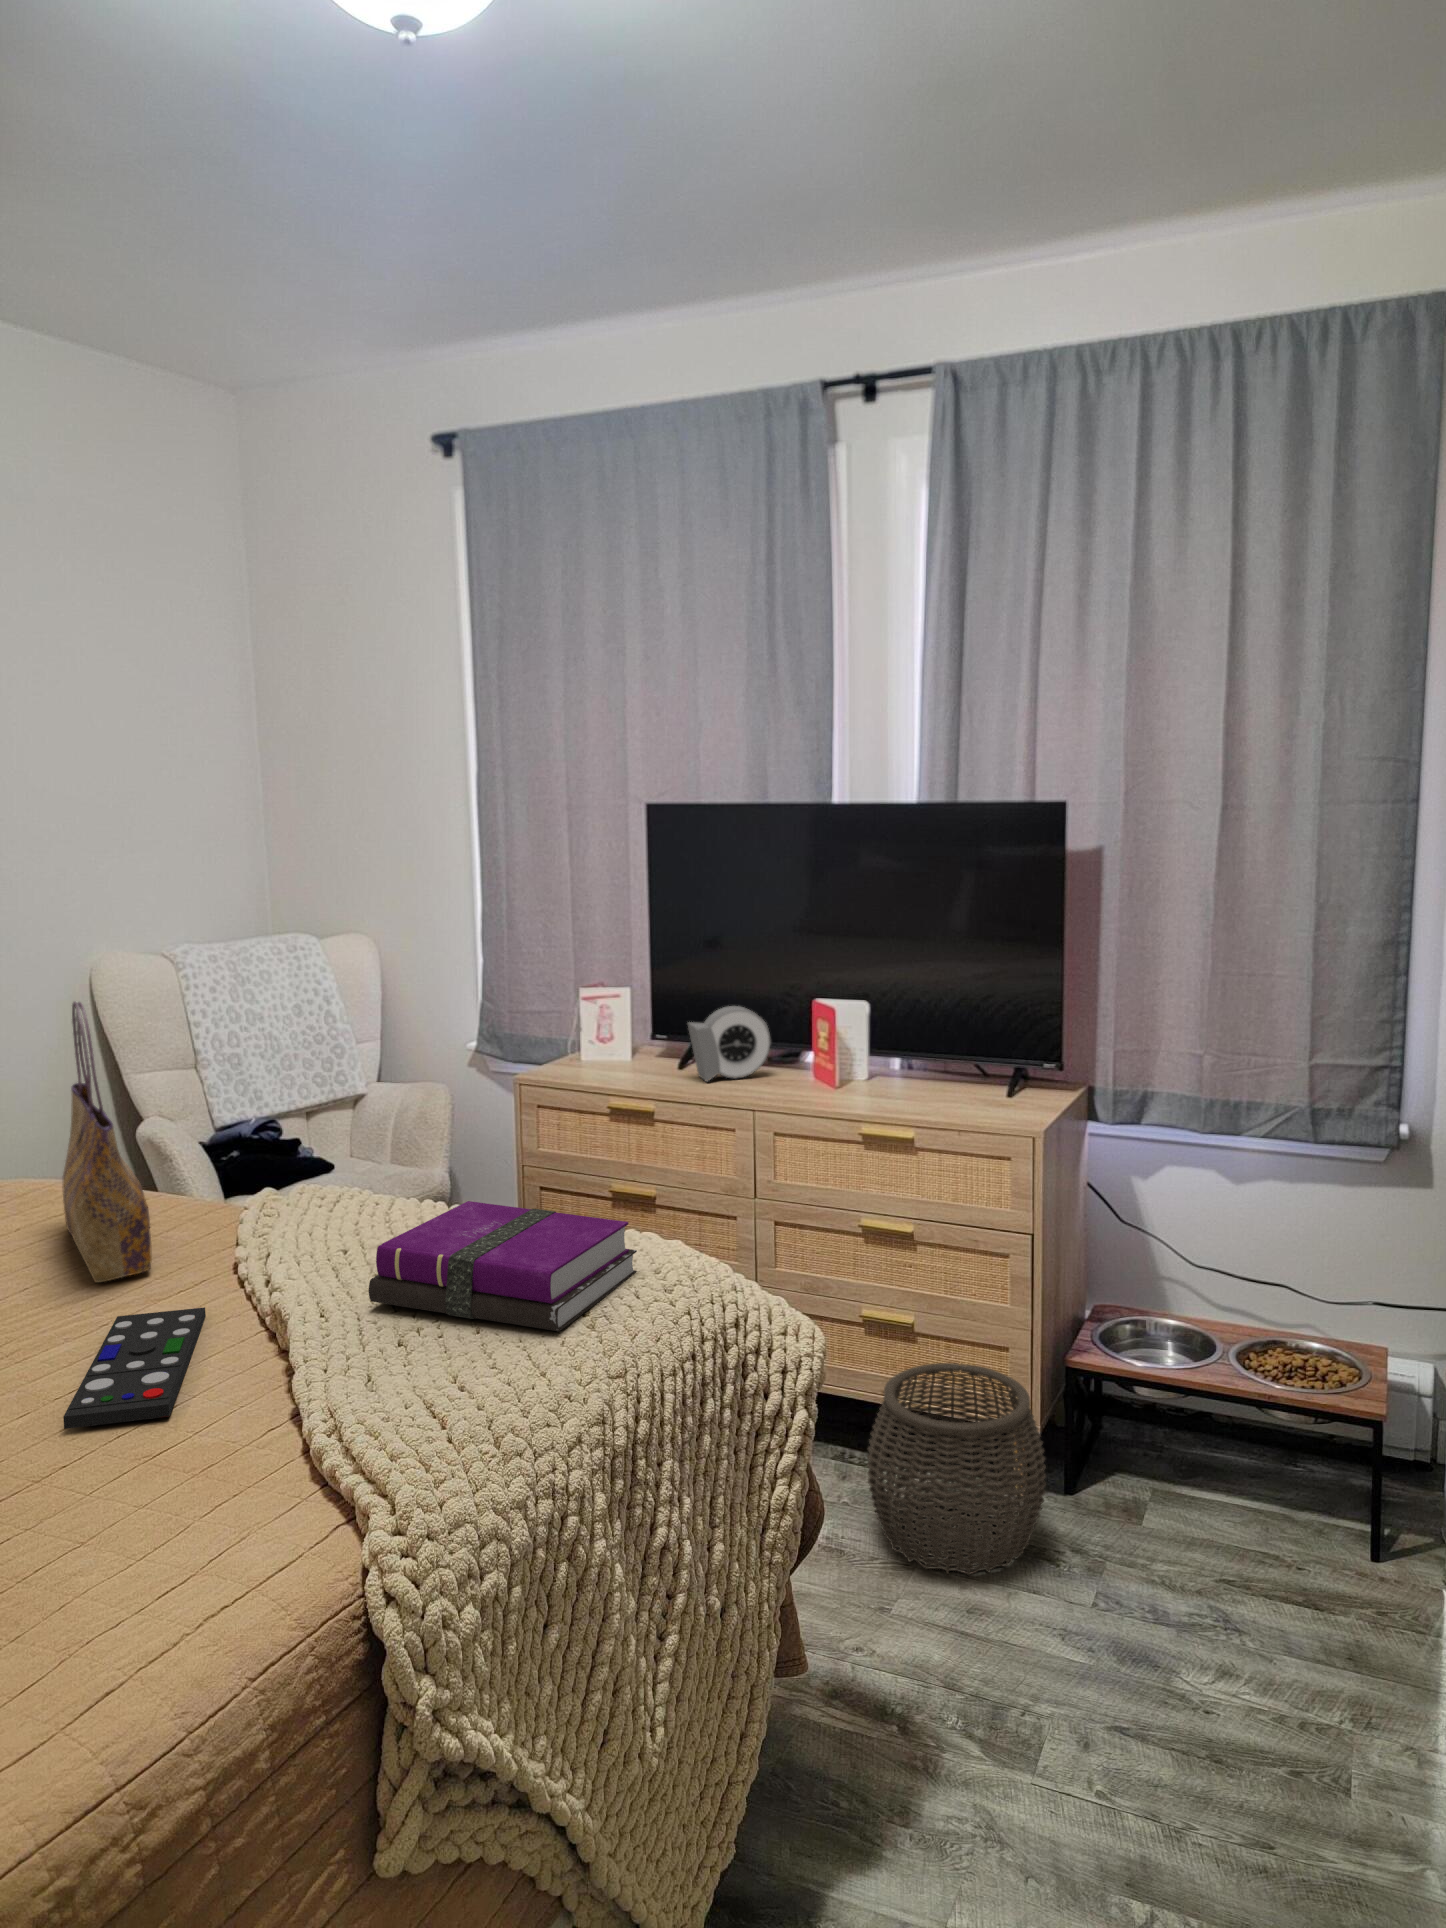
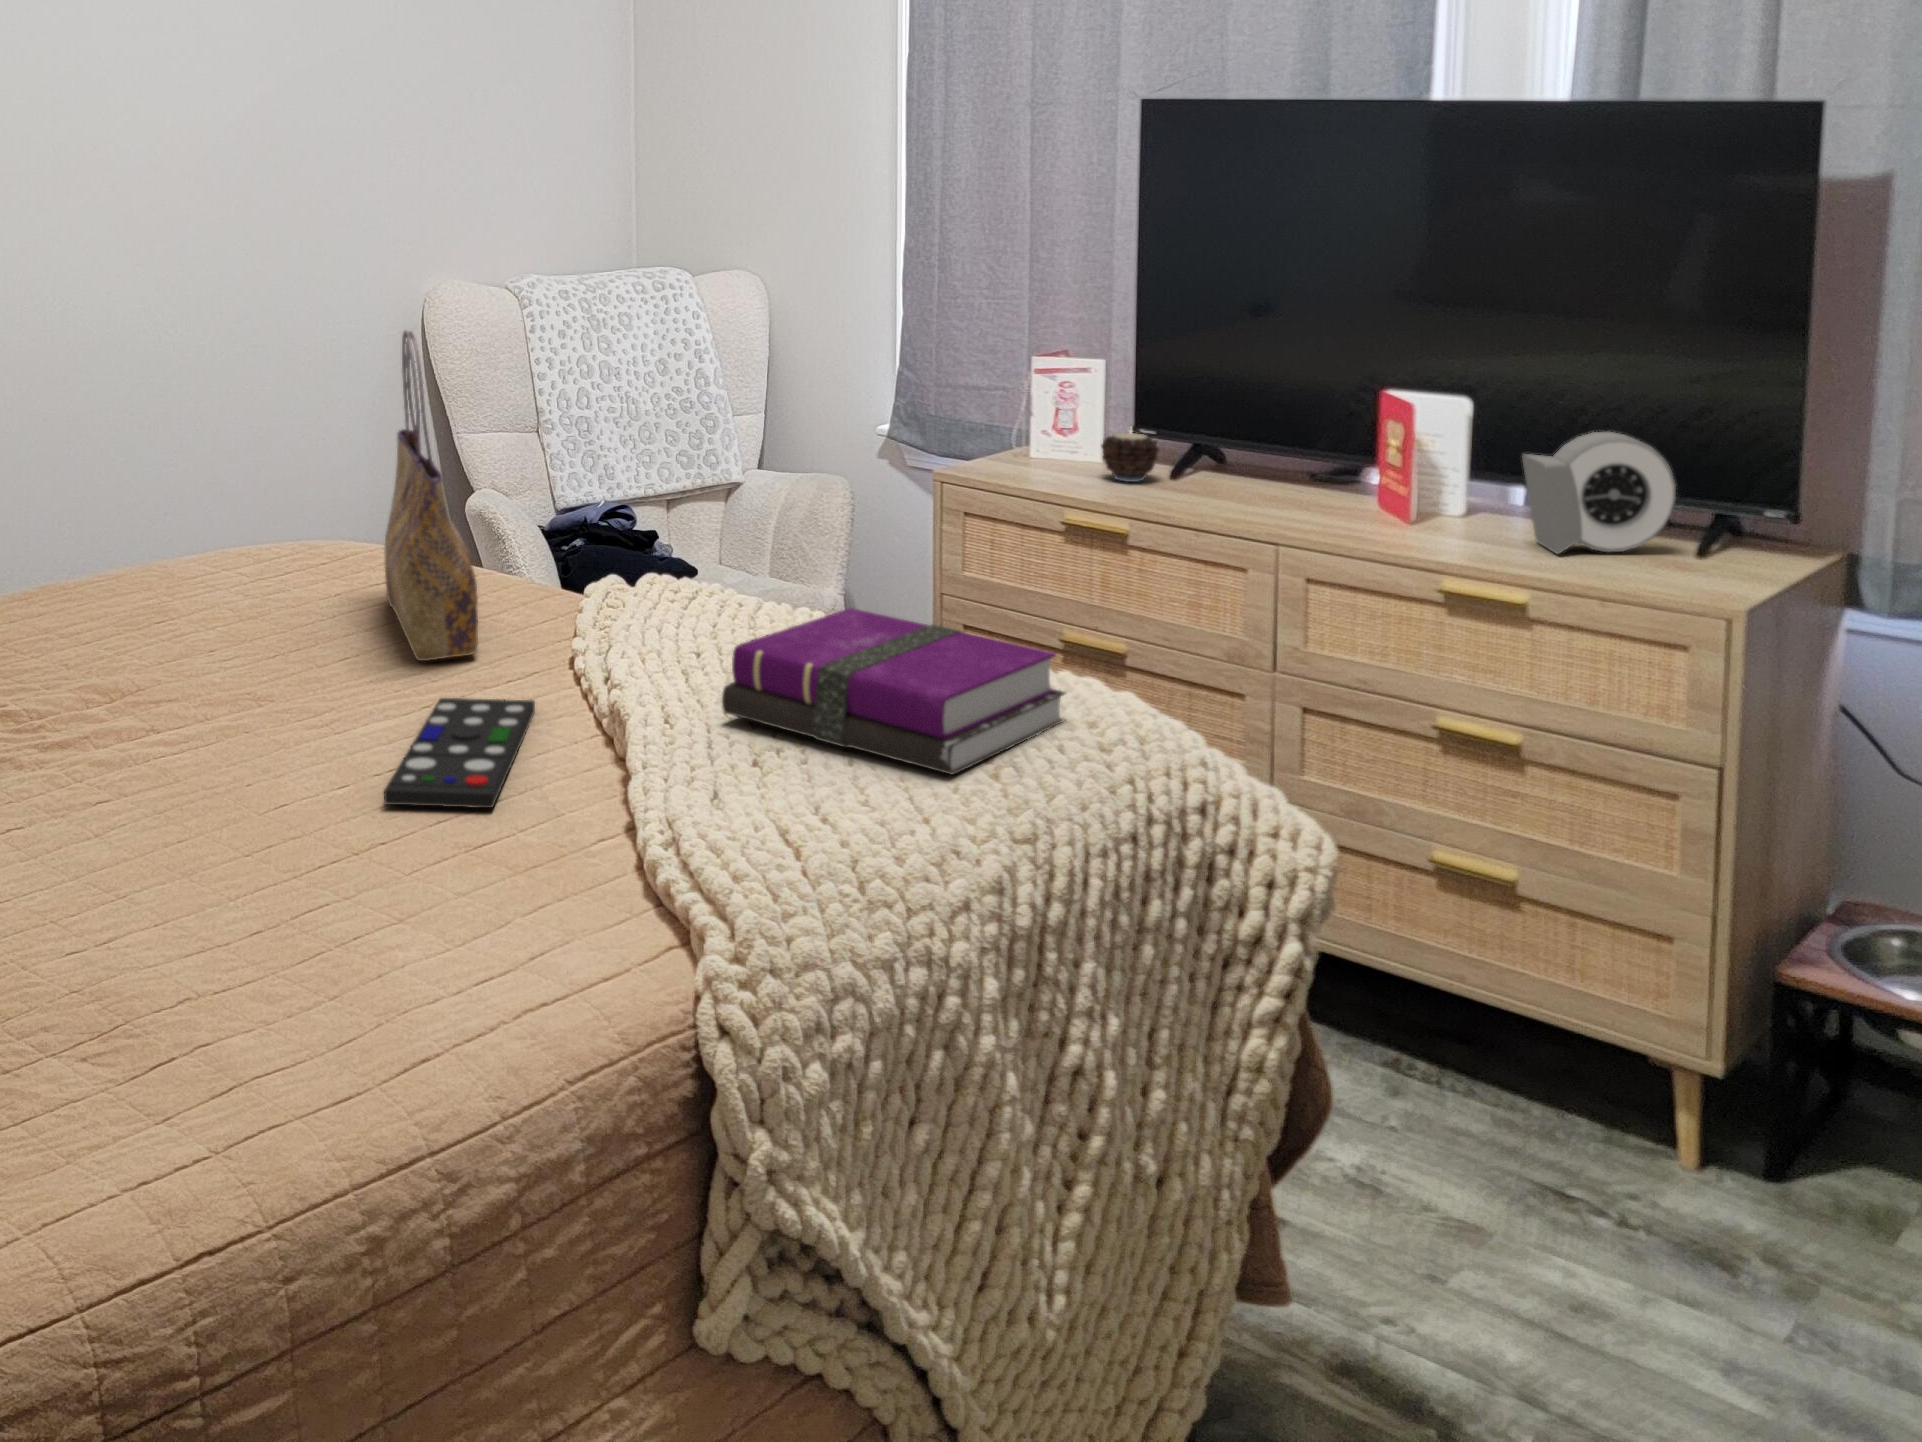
alarm clock: present [688,1006,771,1082] -> present [1522,431,1676,554]
candle: none [630,1035,670,1074] -> present [1101,432,1159,482]
woven basket: present [867,1363,1046,1575] -> none [1421,941,1724,1262]

